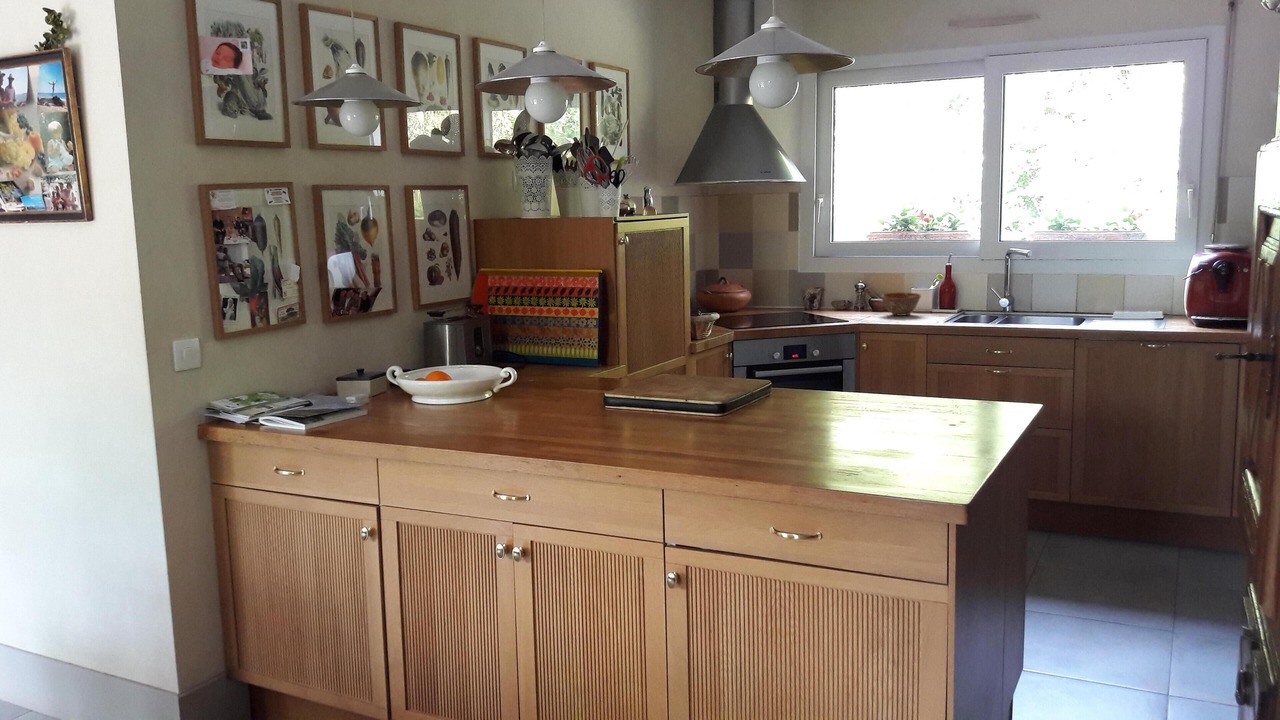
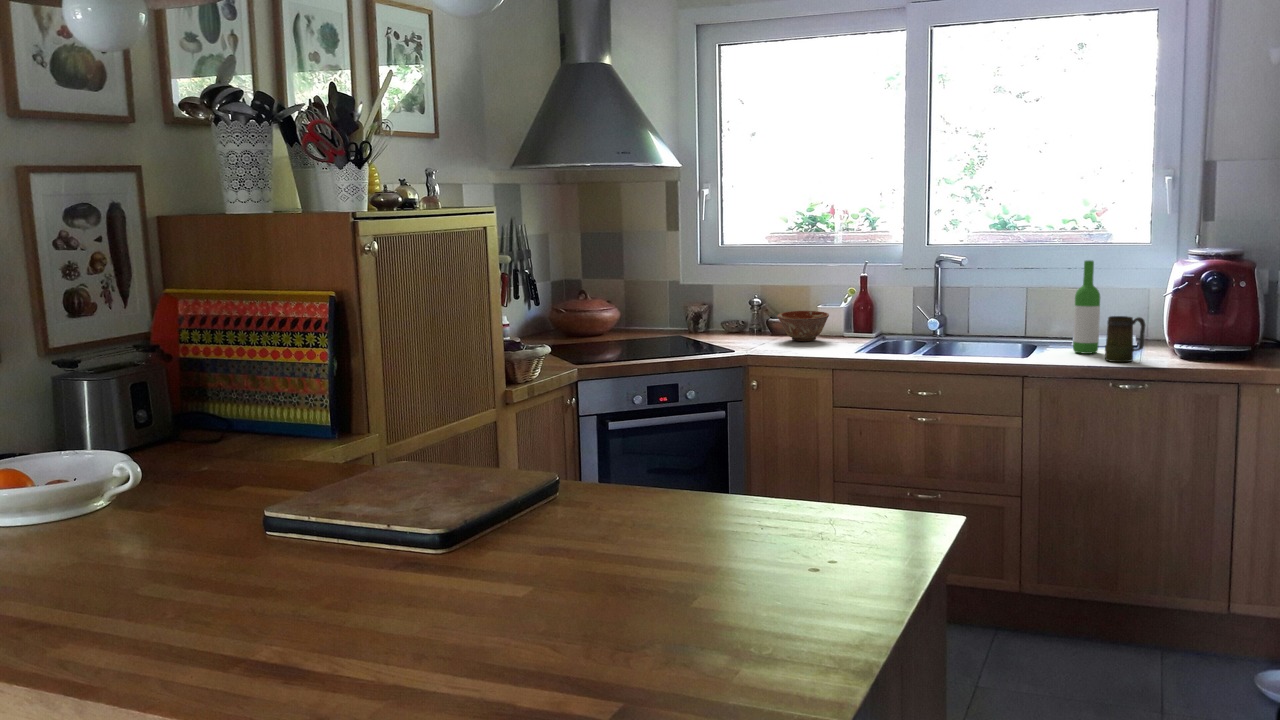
wine bottle: none [1112,253,1134,324] -> present [1073,260,1100,354]
mug: none [1136,295,1167,329] -> present [1105,316,1145,362]

